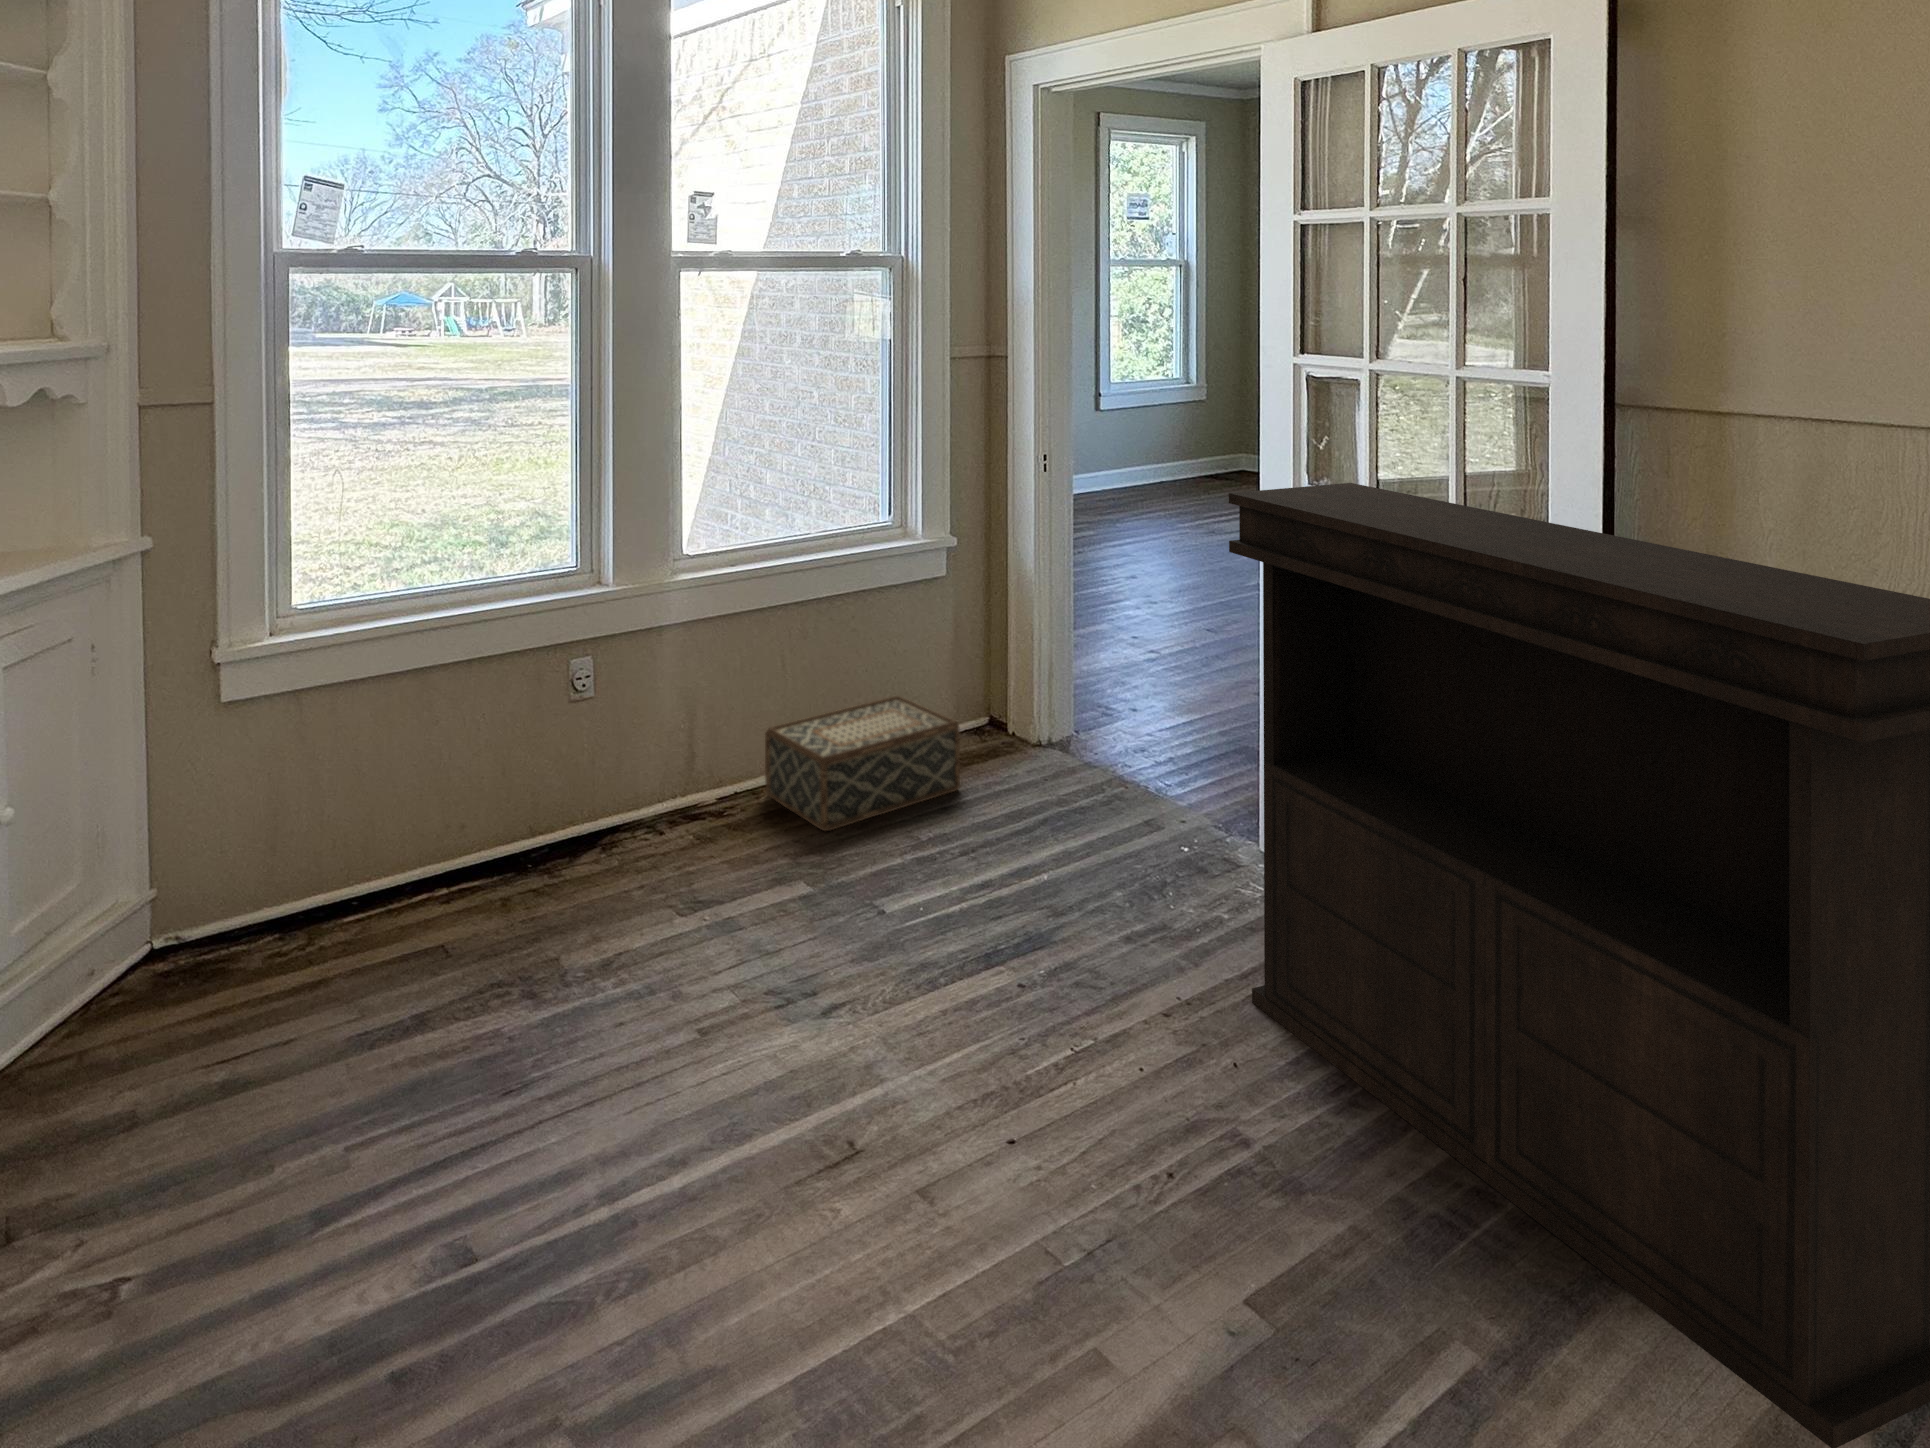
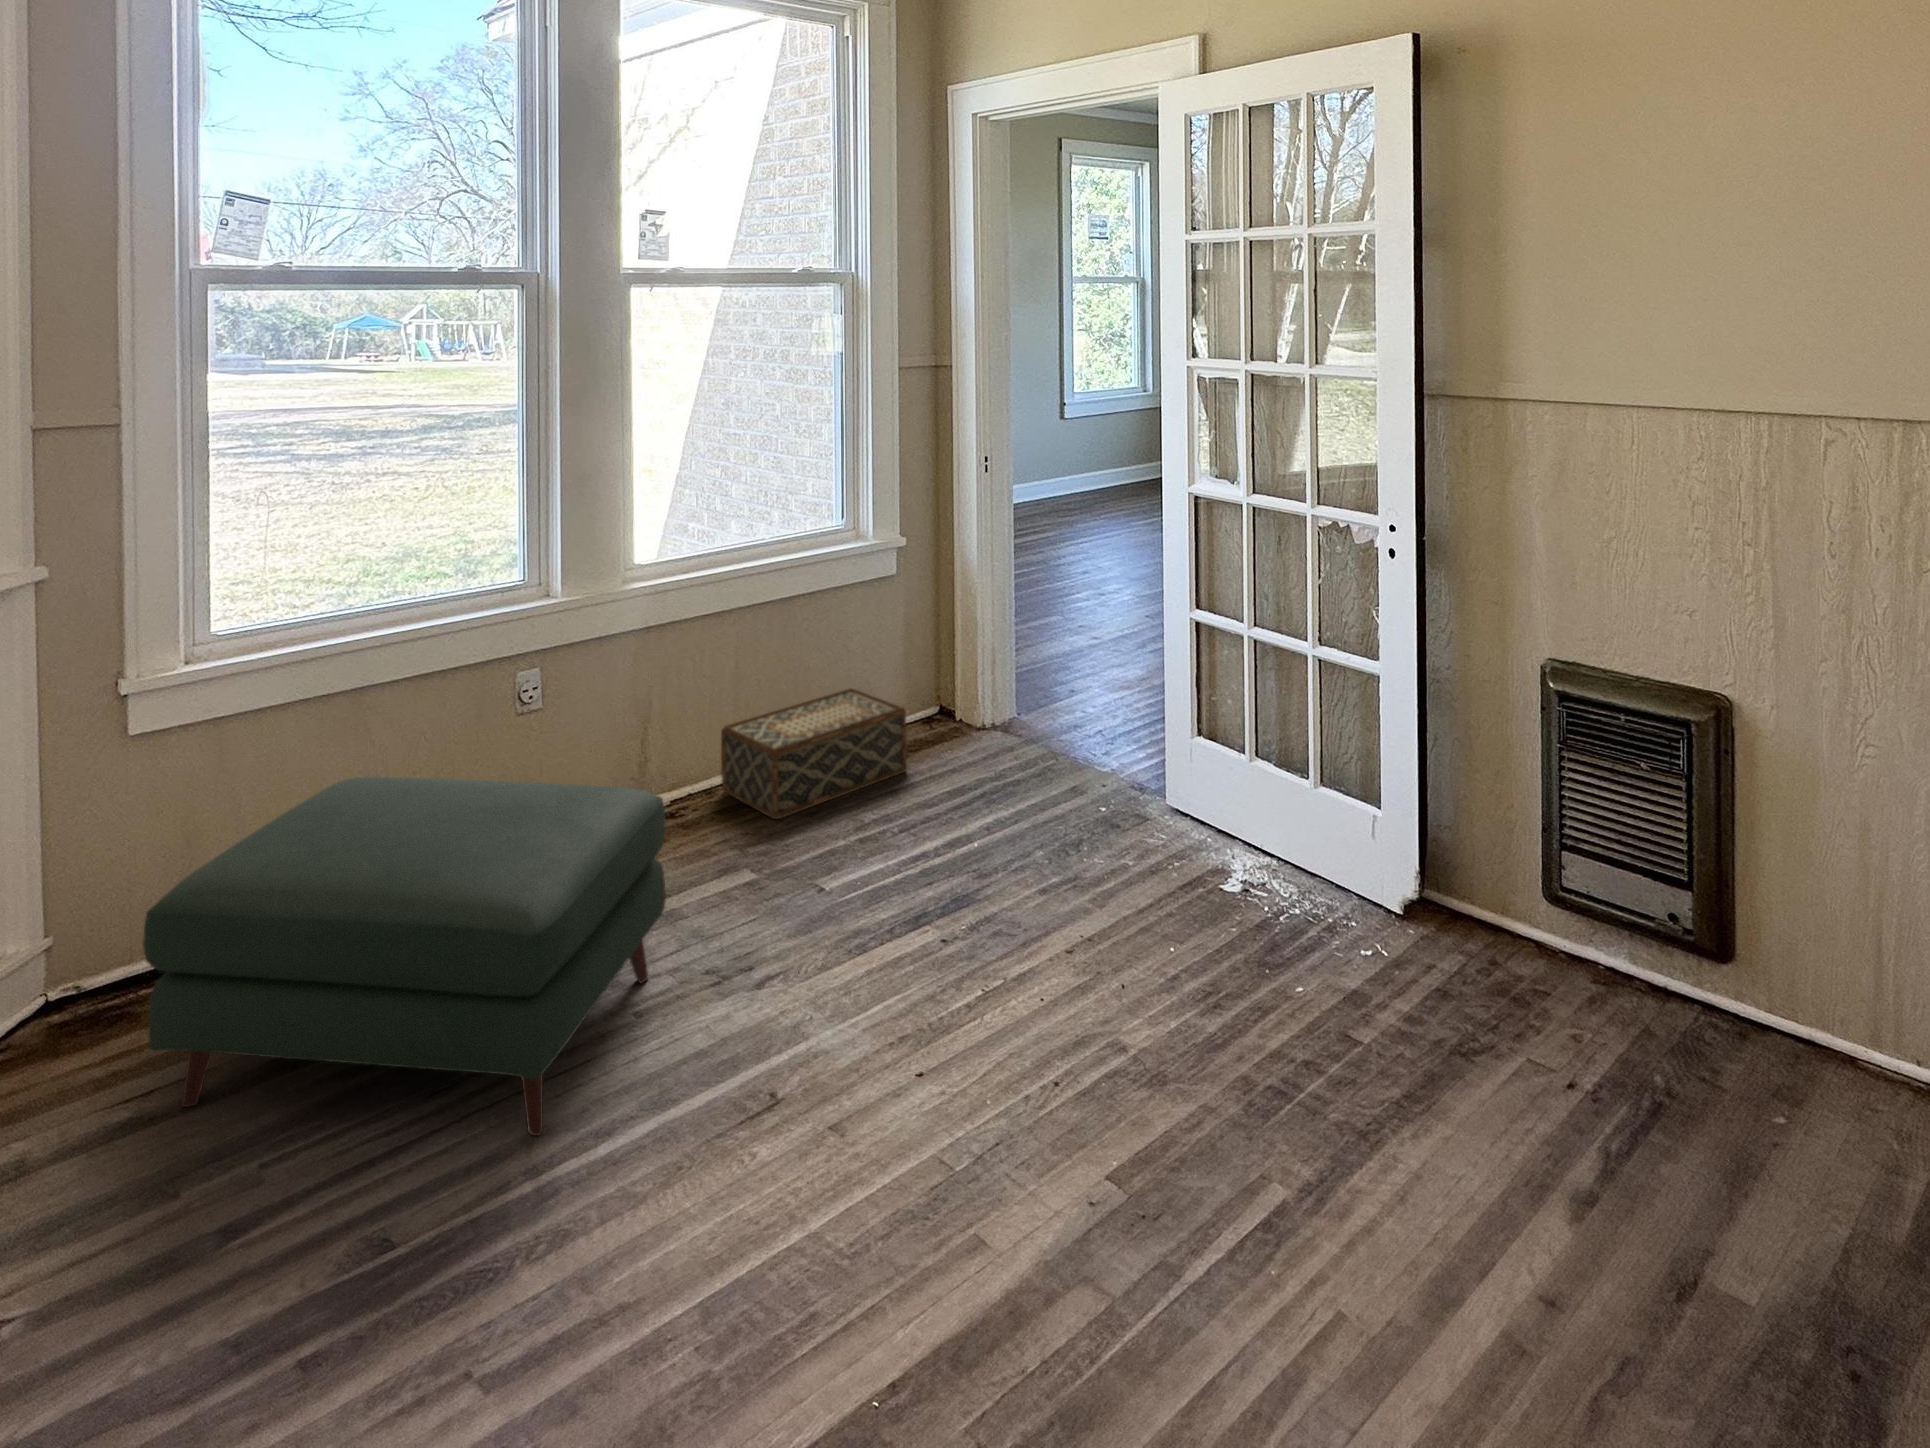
console table: present [1229,483,1930,1448] -> none [1119,468,1668,1222]
ottoman: none [238,760,726,1155] -> present [143,777,666,1136]

